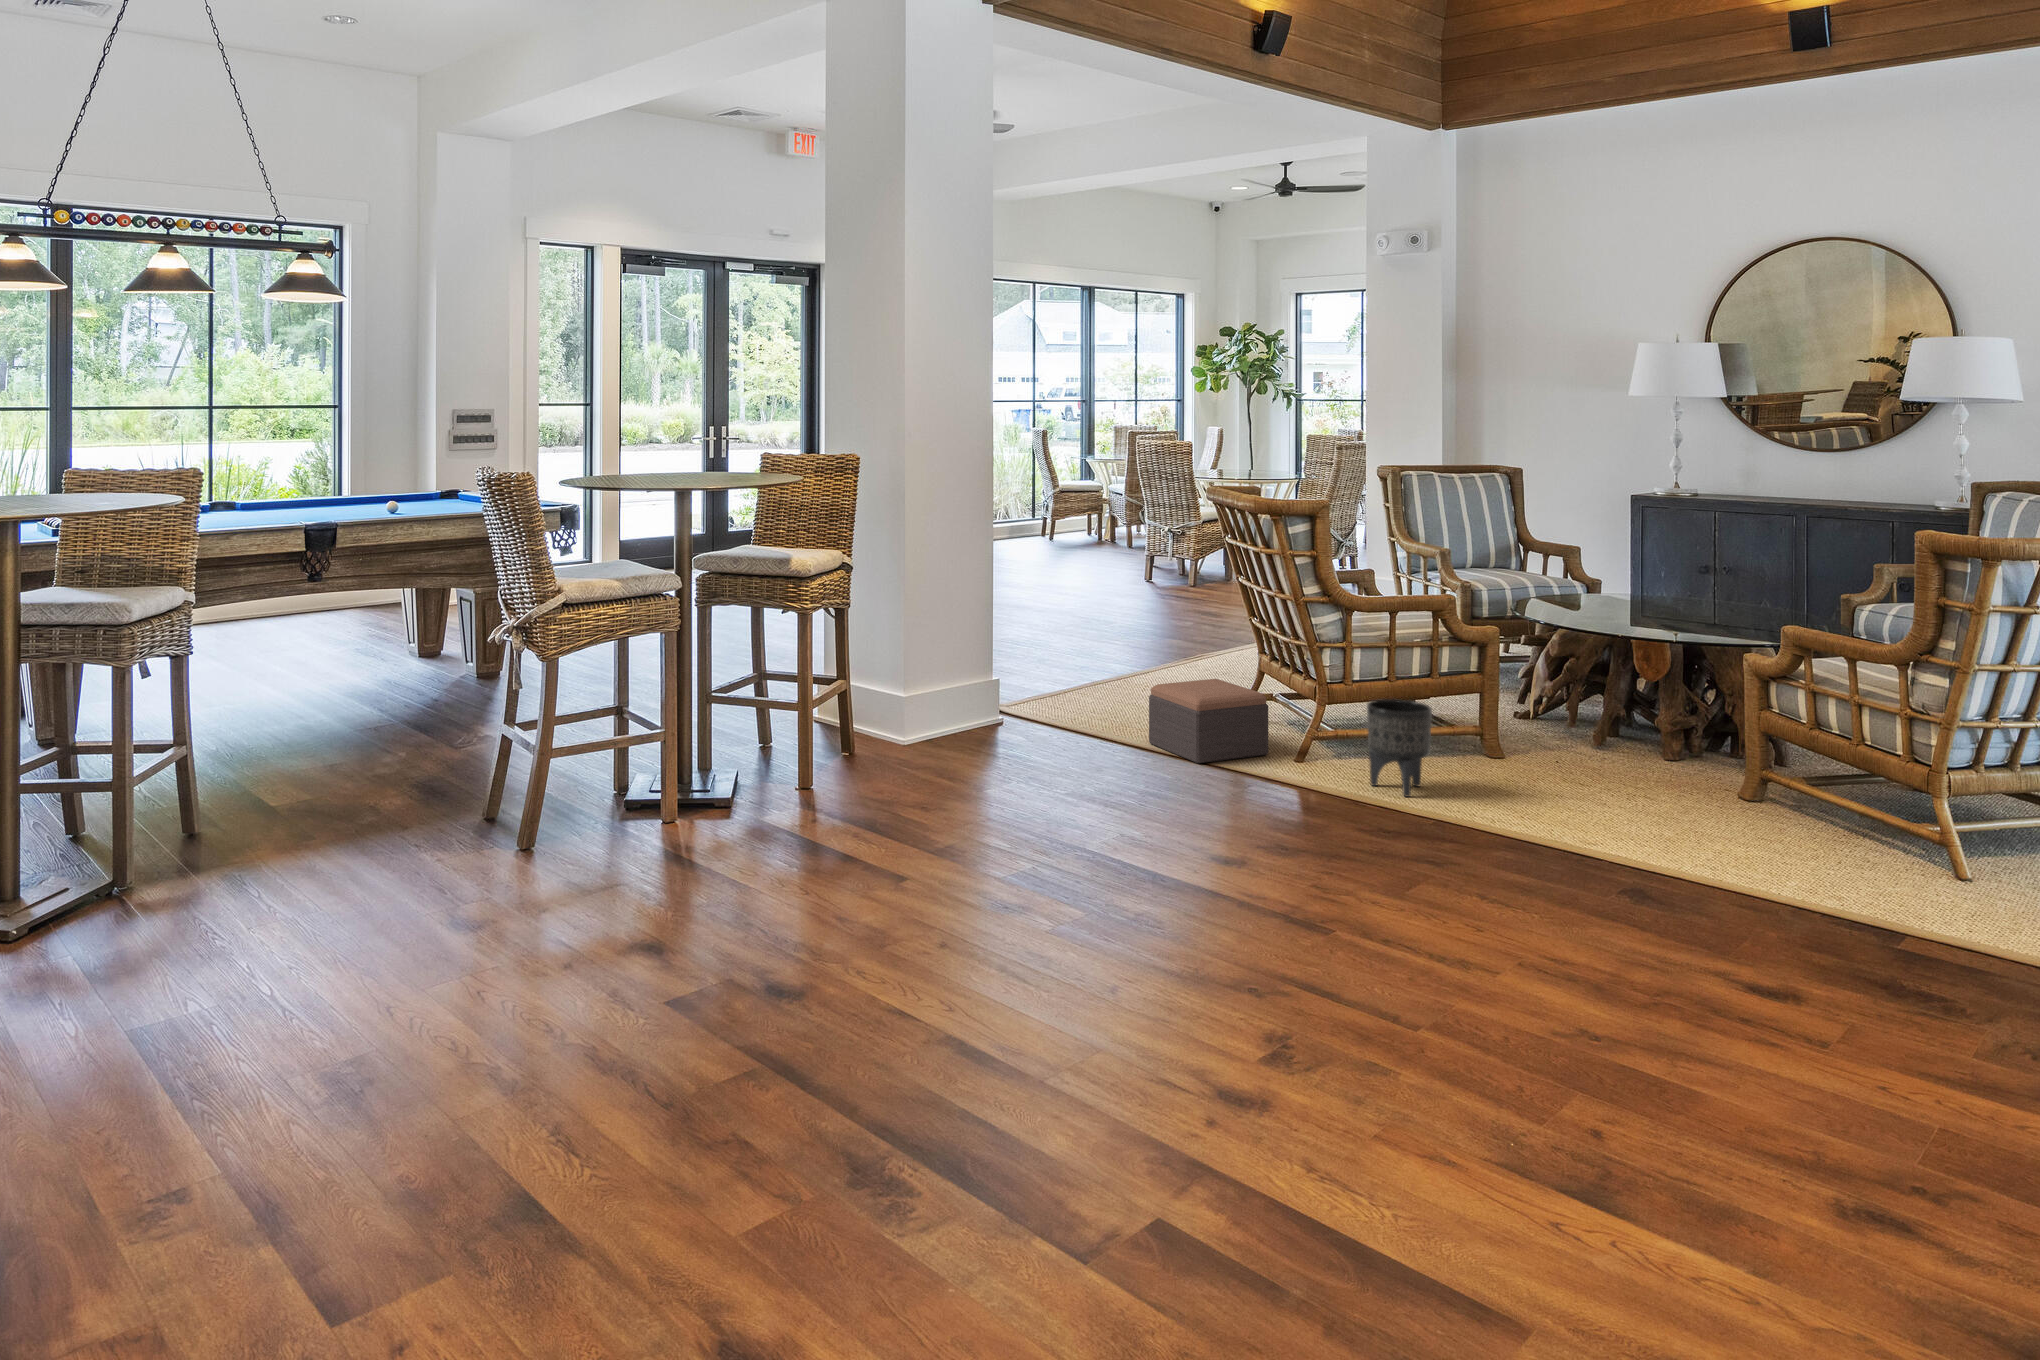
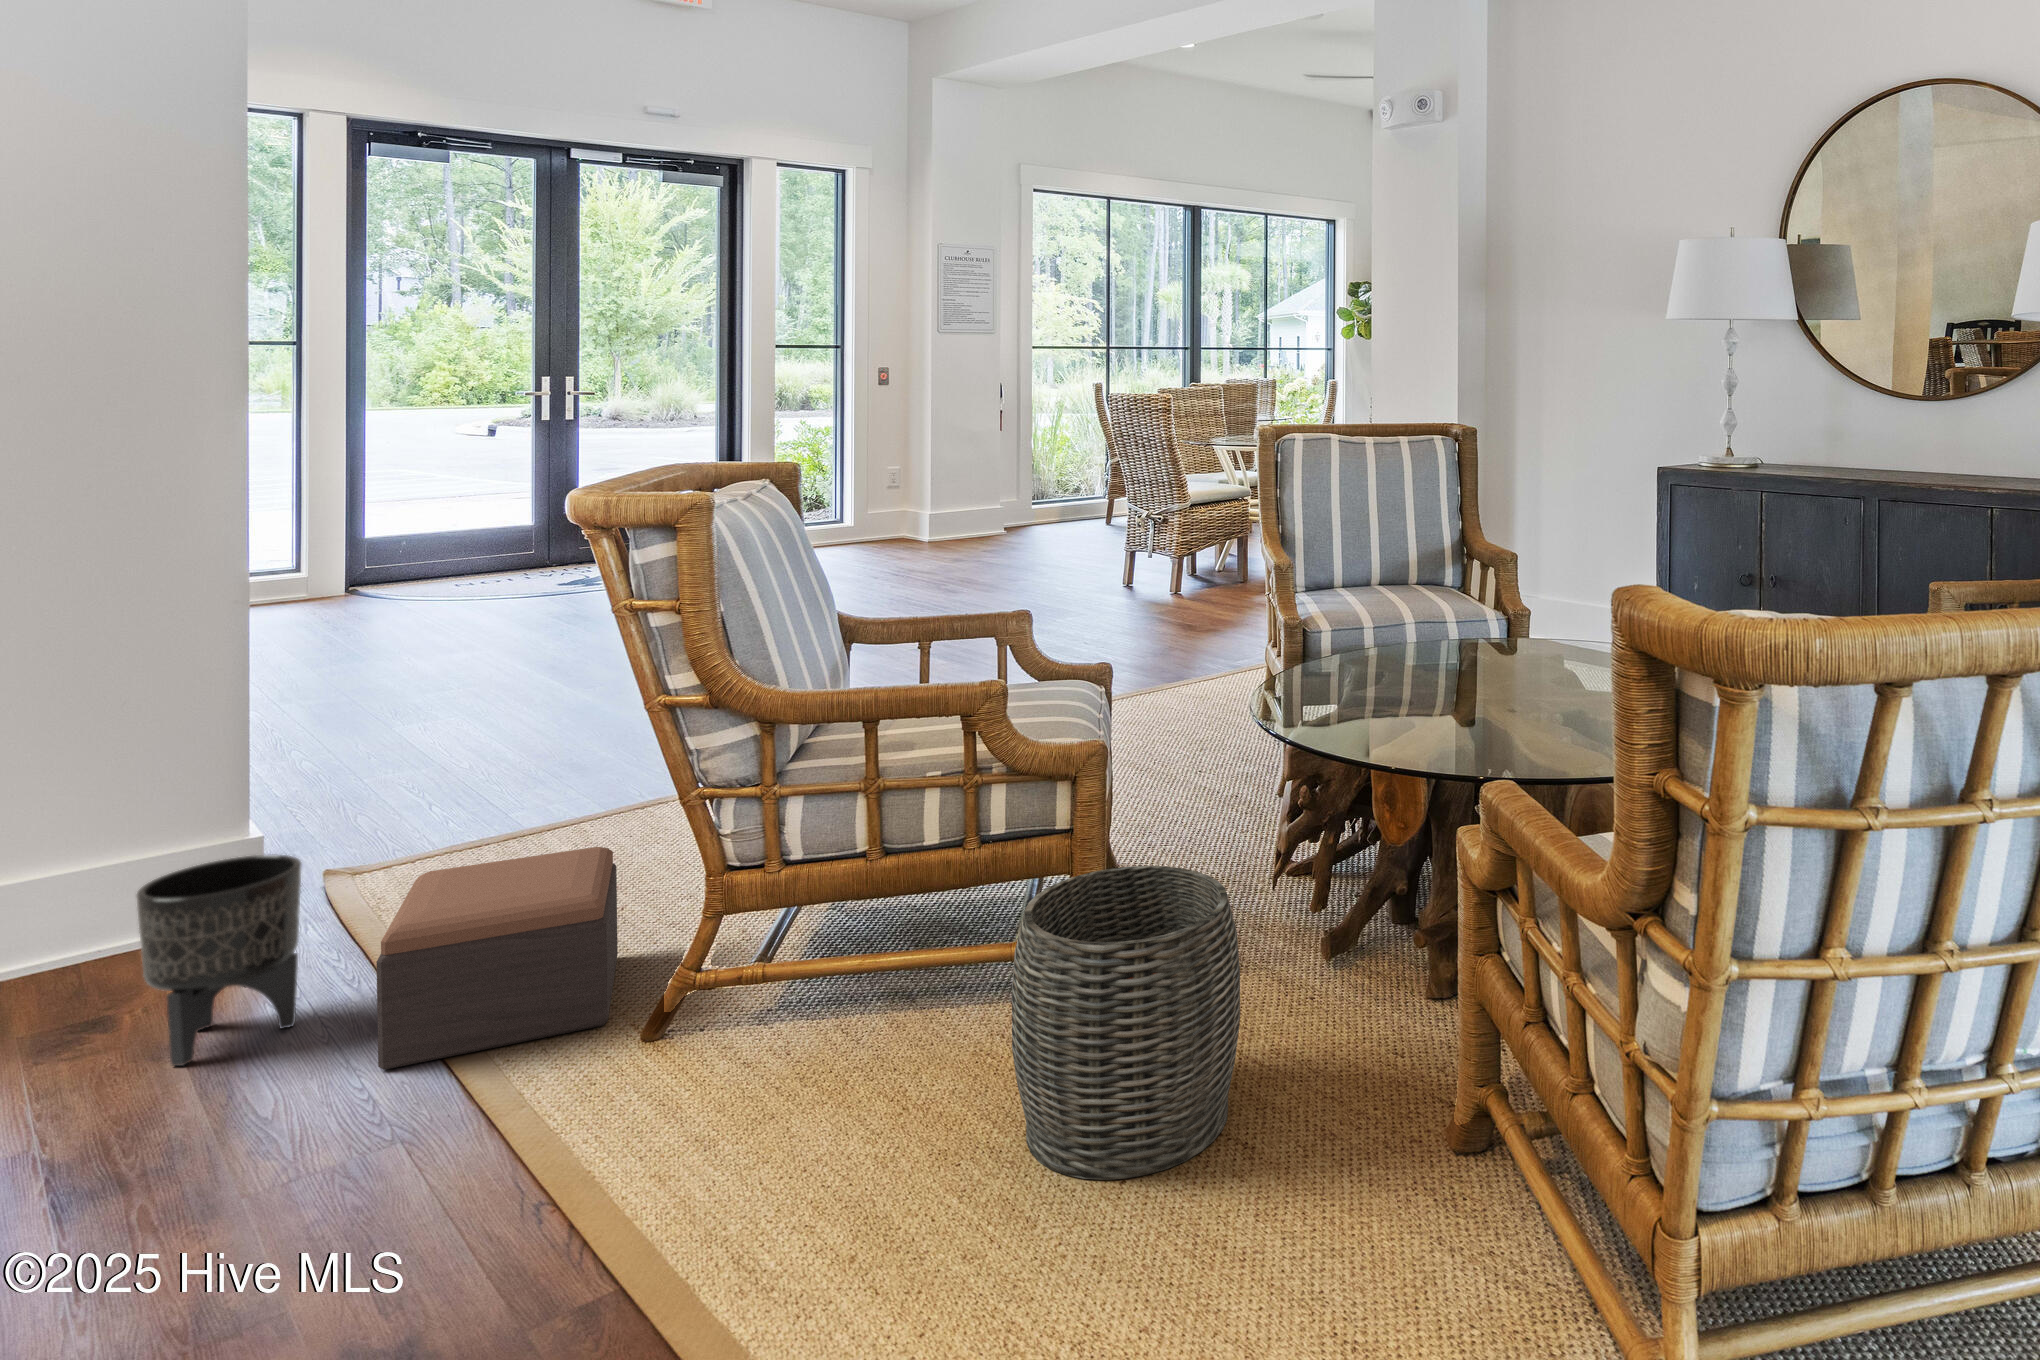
woven basket: none [1522,678,1633,799] -> present [1012,866,1240,1180]
planter: present [1367,699,1432,797] -> present [137,855,301,1066]

